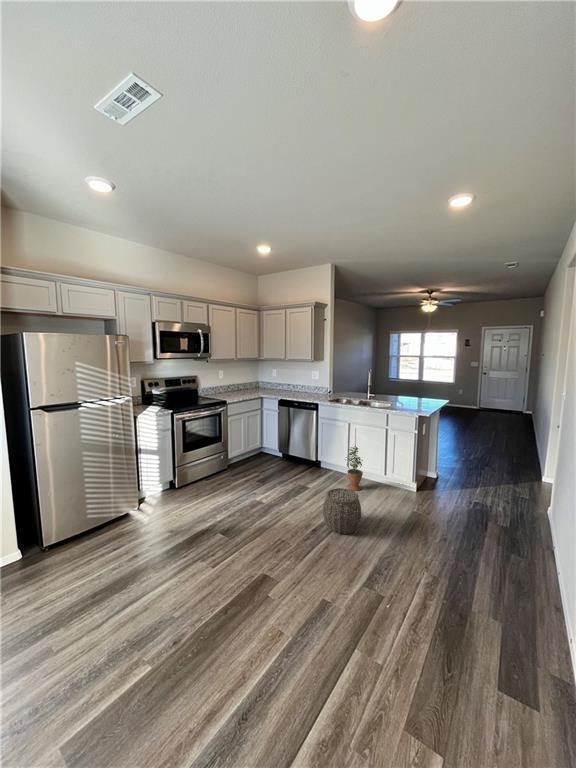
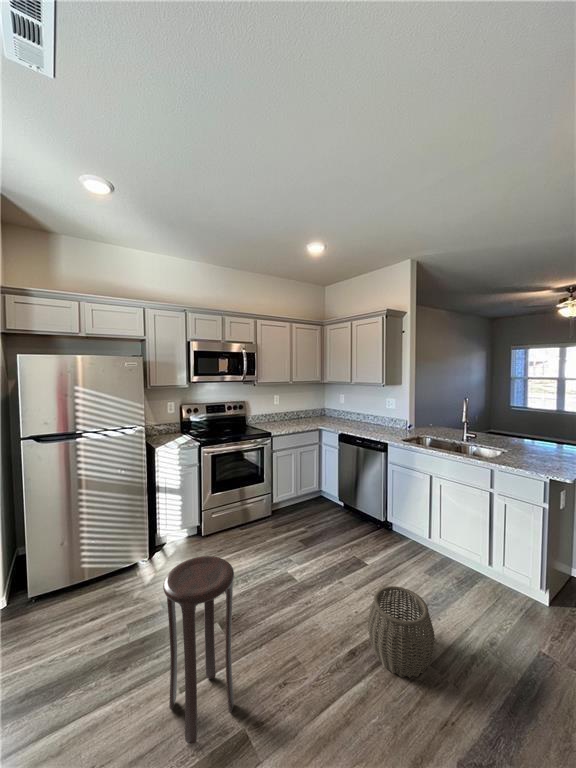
potted plant: present [346,446,363,491] -> none [420,509,450,584]
stool: none [208,478,254,584] -> present [163,556,234,744]

